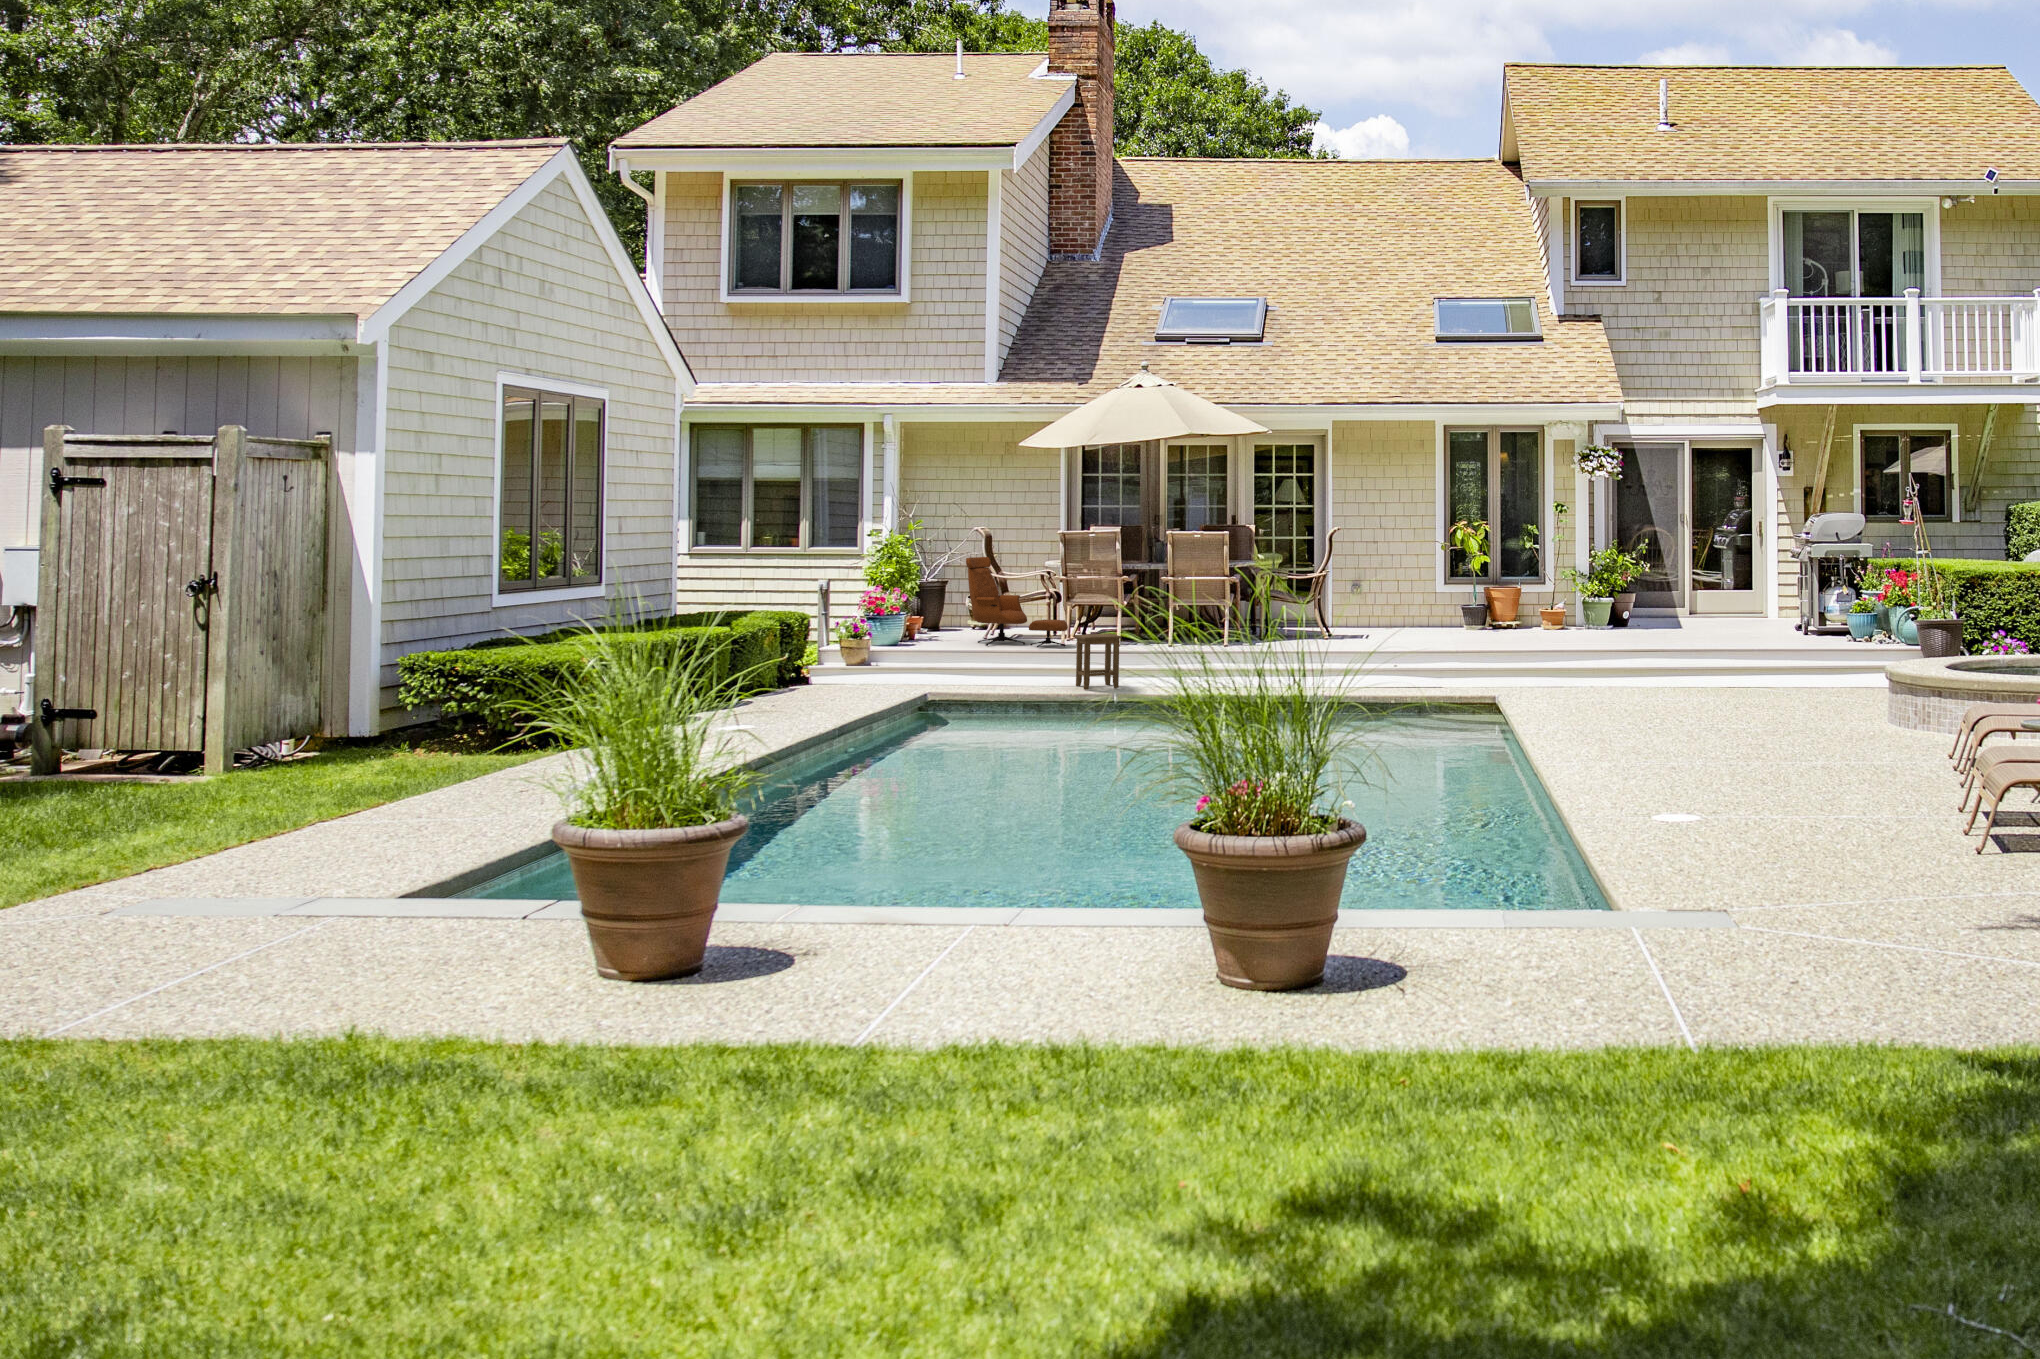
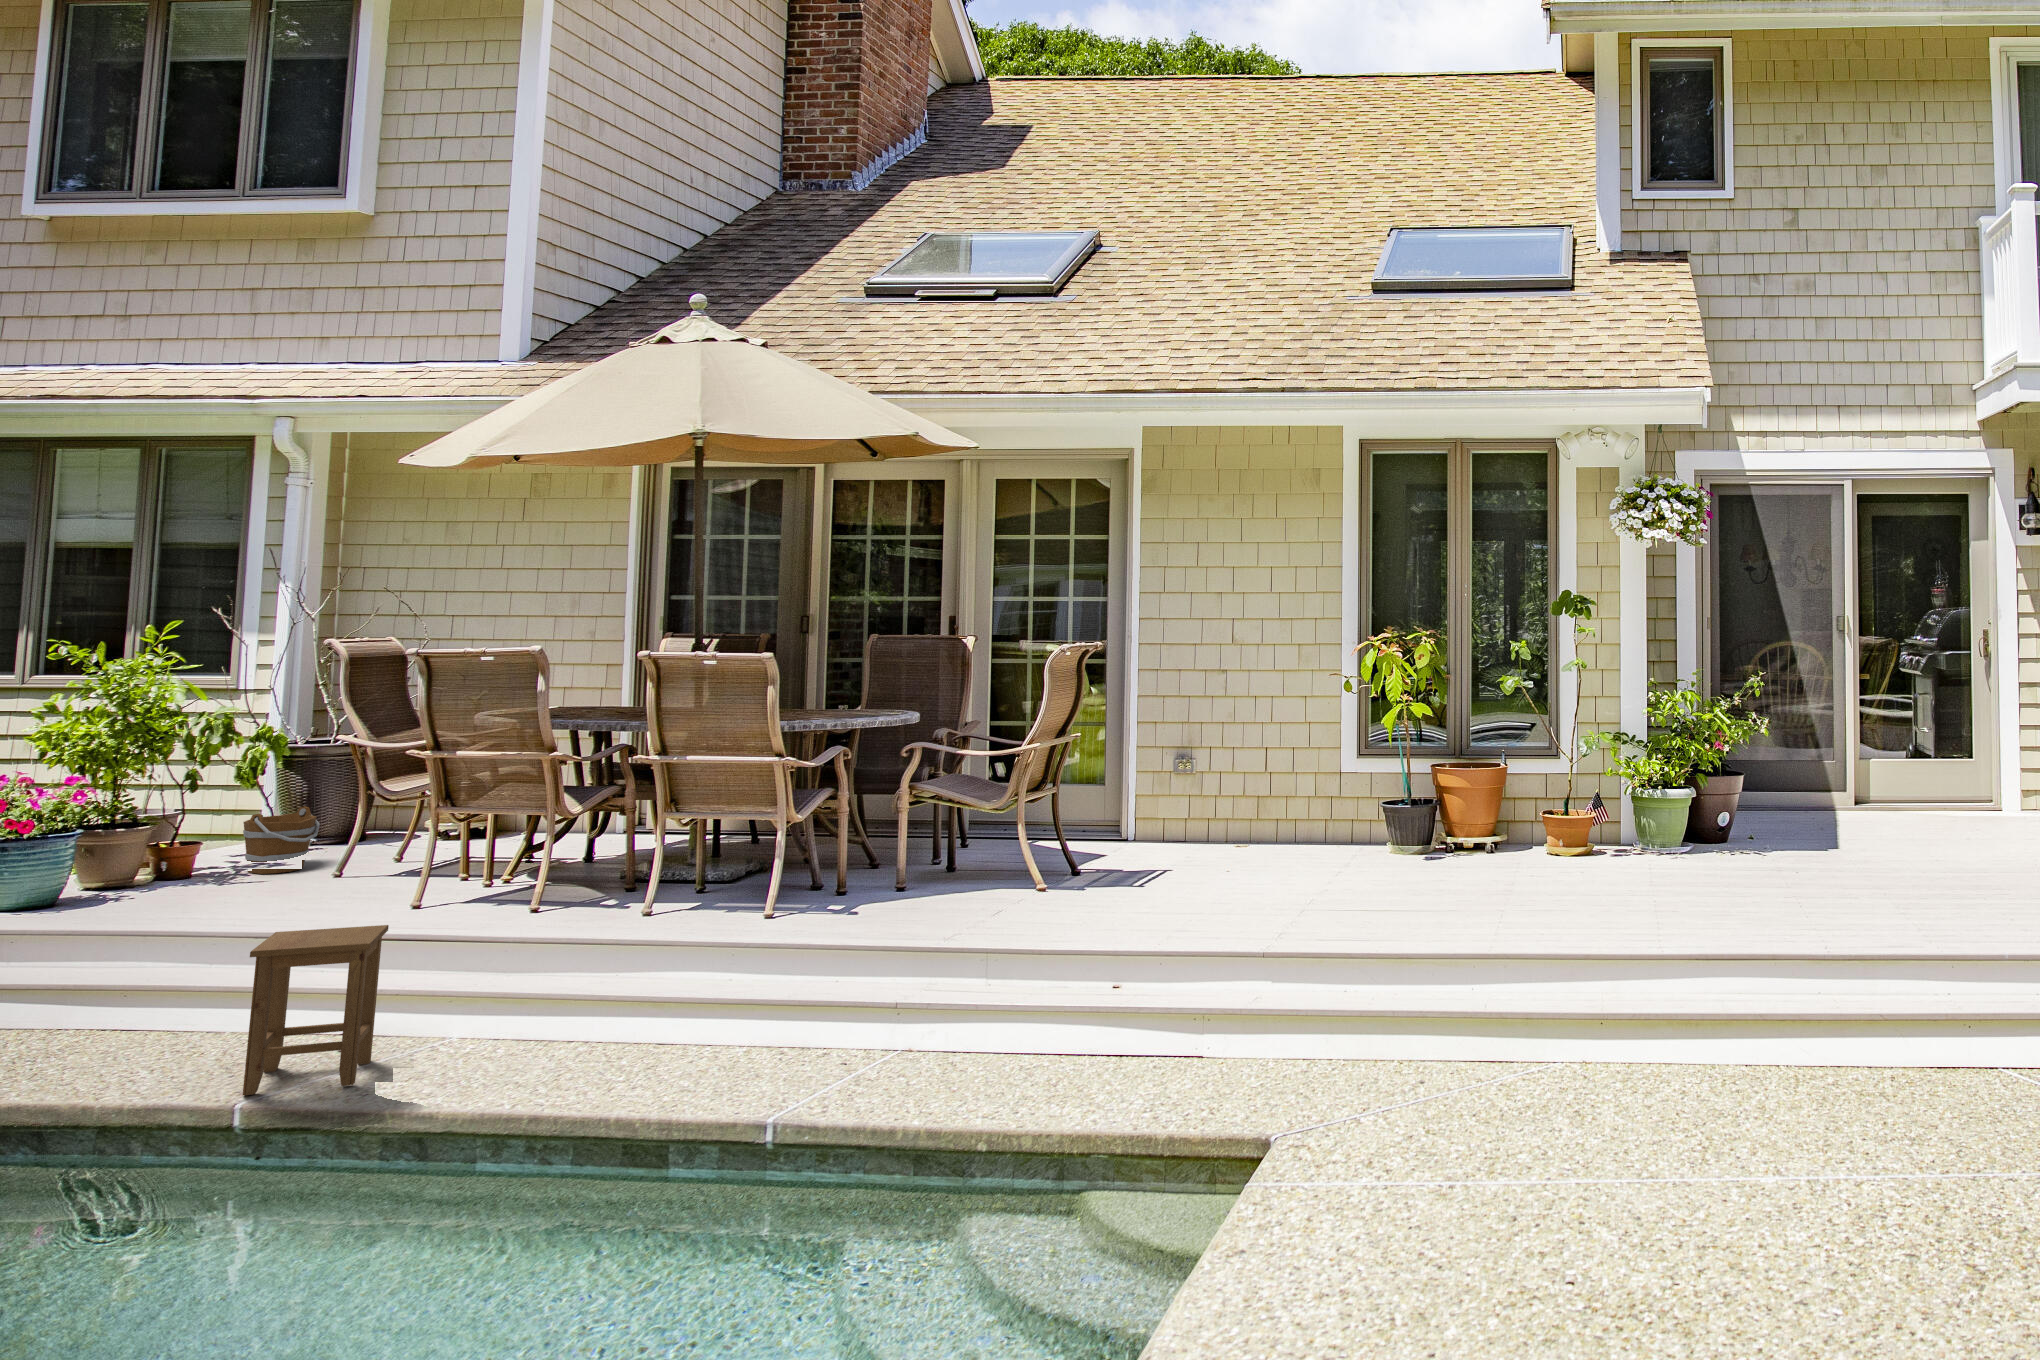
lounge chair: present [966,557,1068,647] -> none [385,691,574,888]
bucket: none [903,613,935,644] -> present [243,806,320,874]

